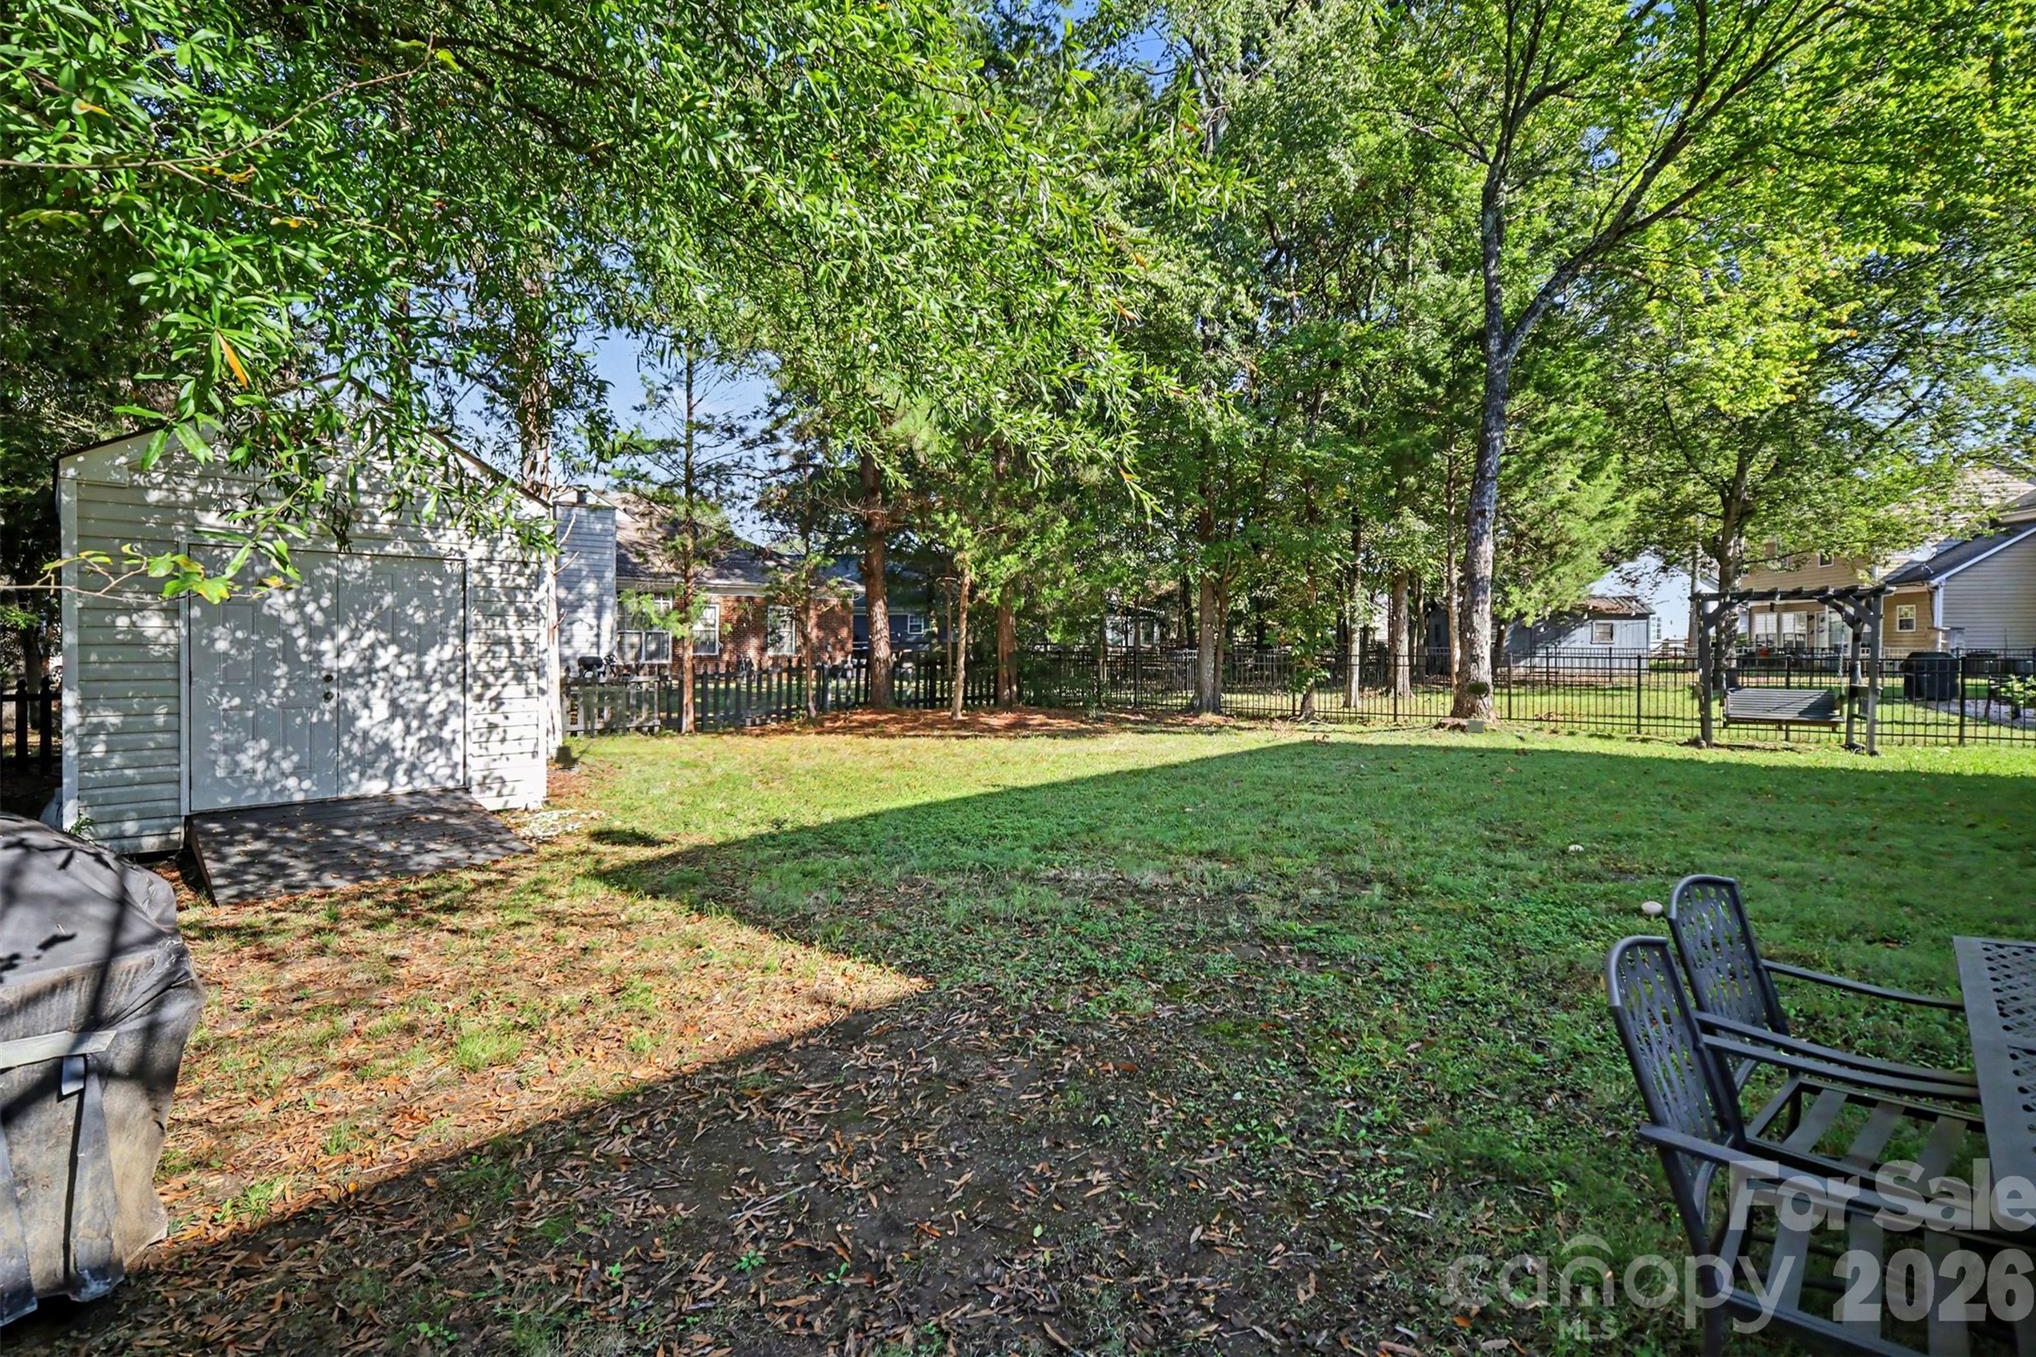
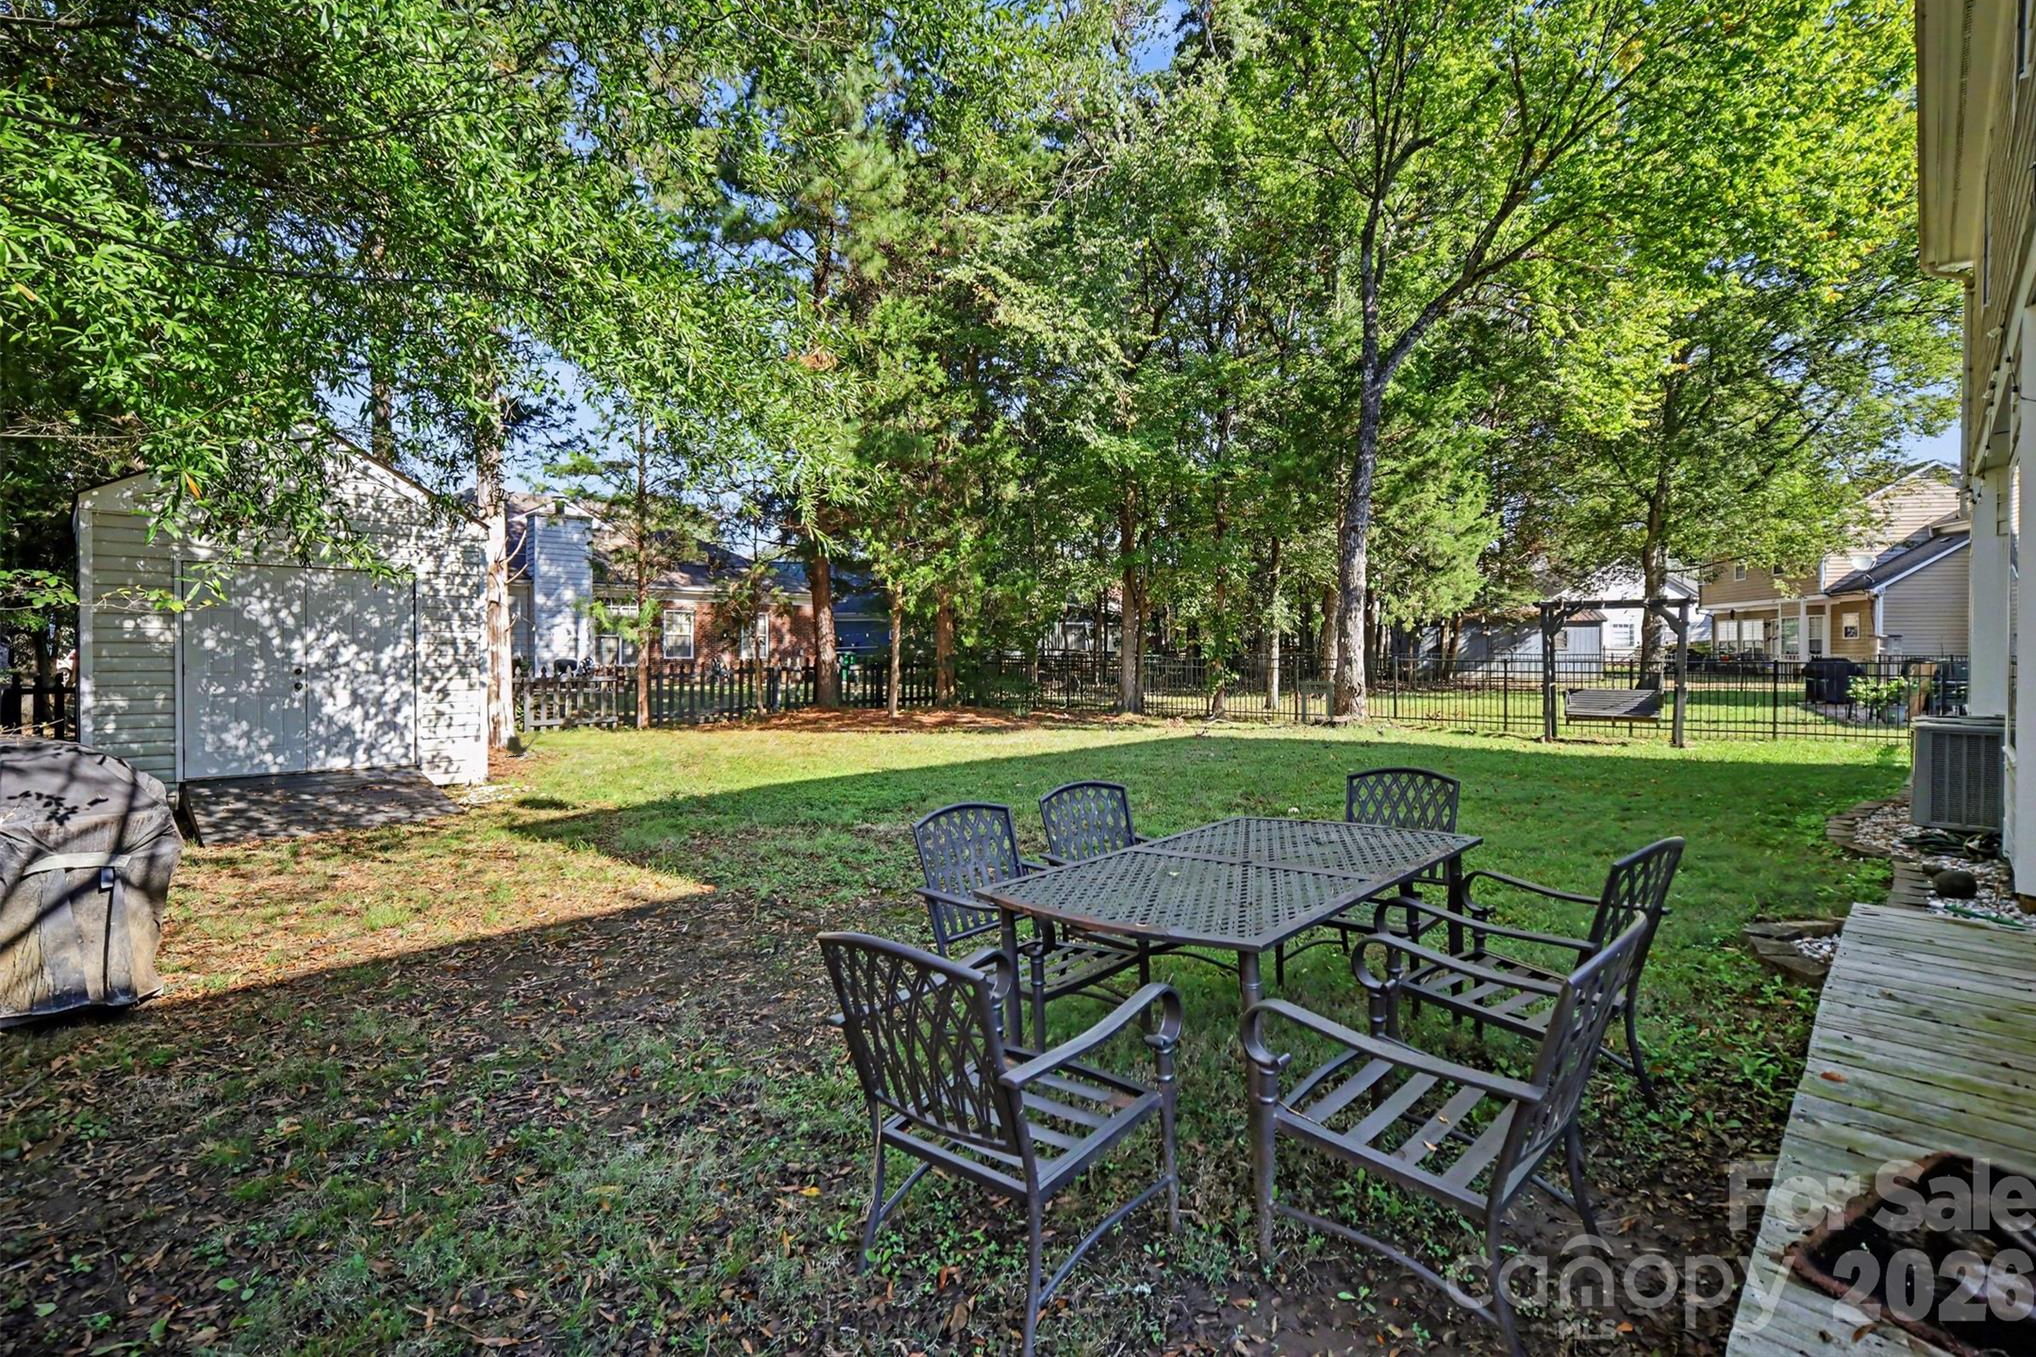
potted tree: present [1465,681,1489,733] -> none [1366,673,1388,723]
side table: present [581,686,627,737] -> present [1299,681,1335,723]

